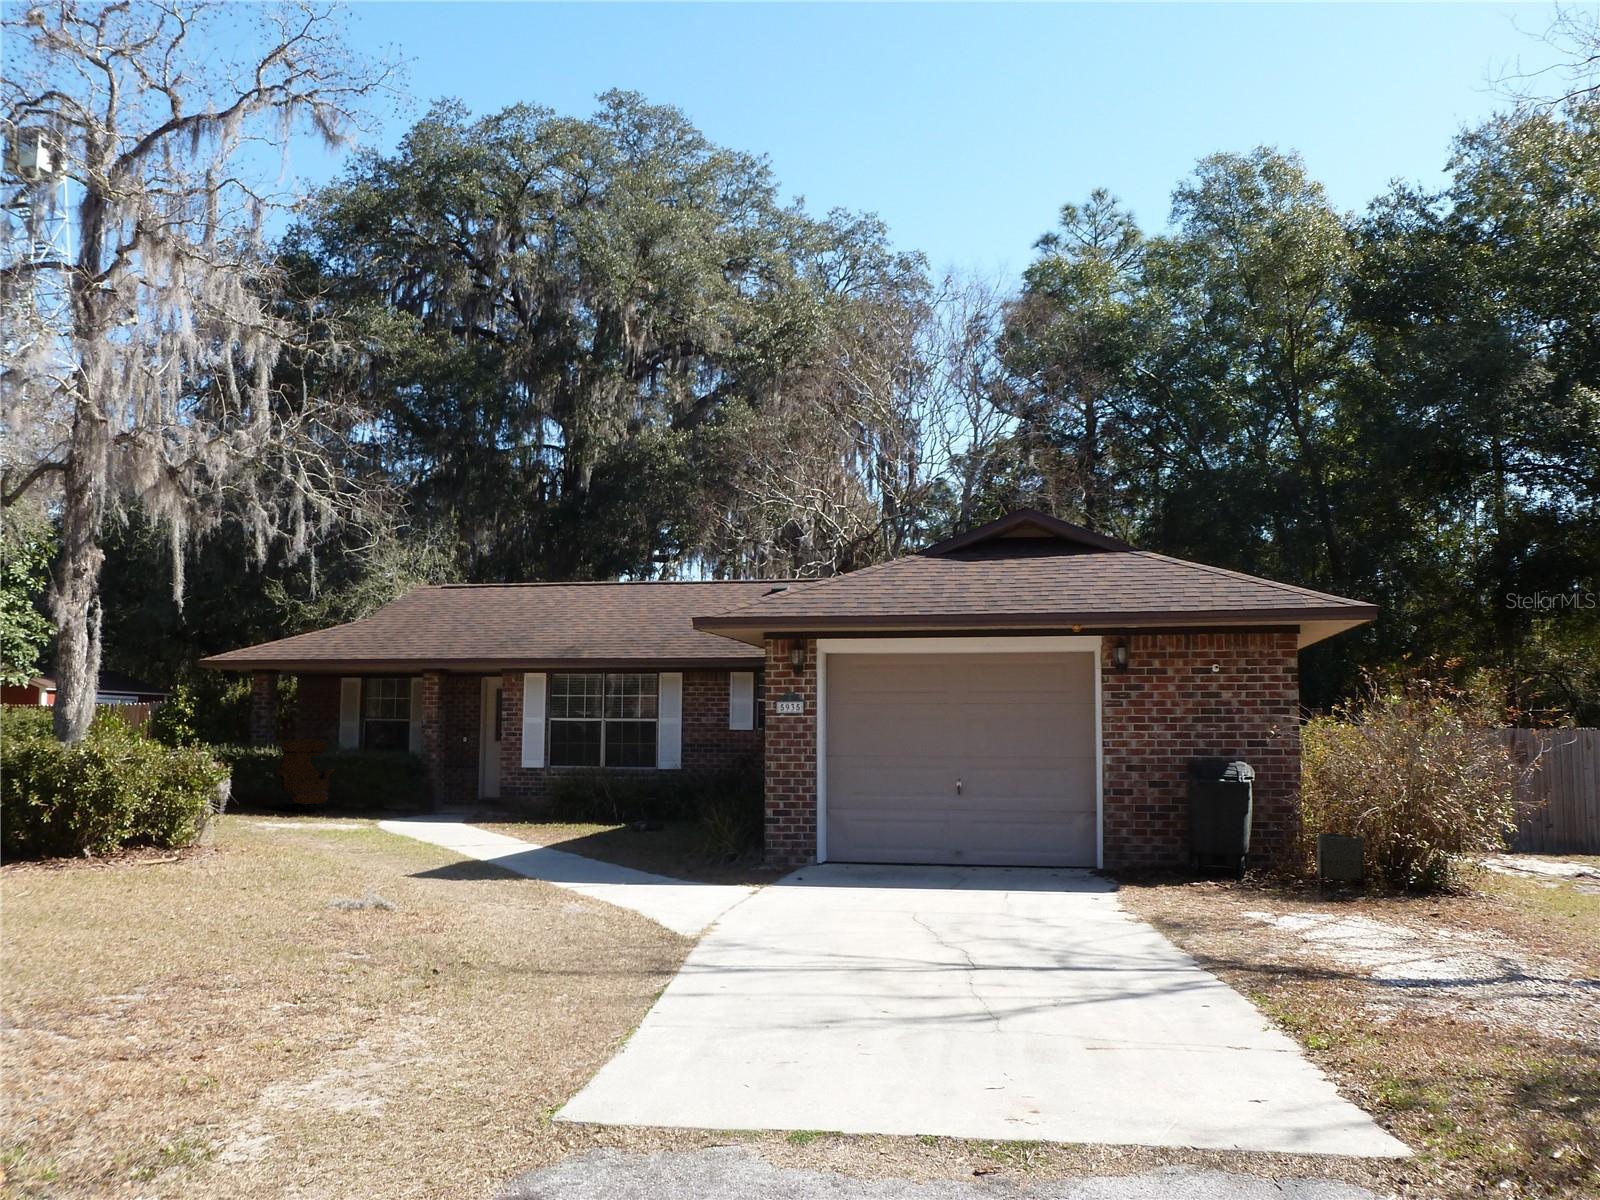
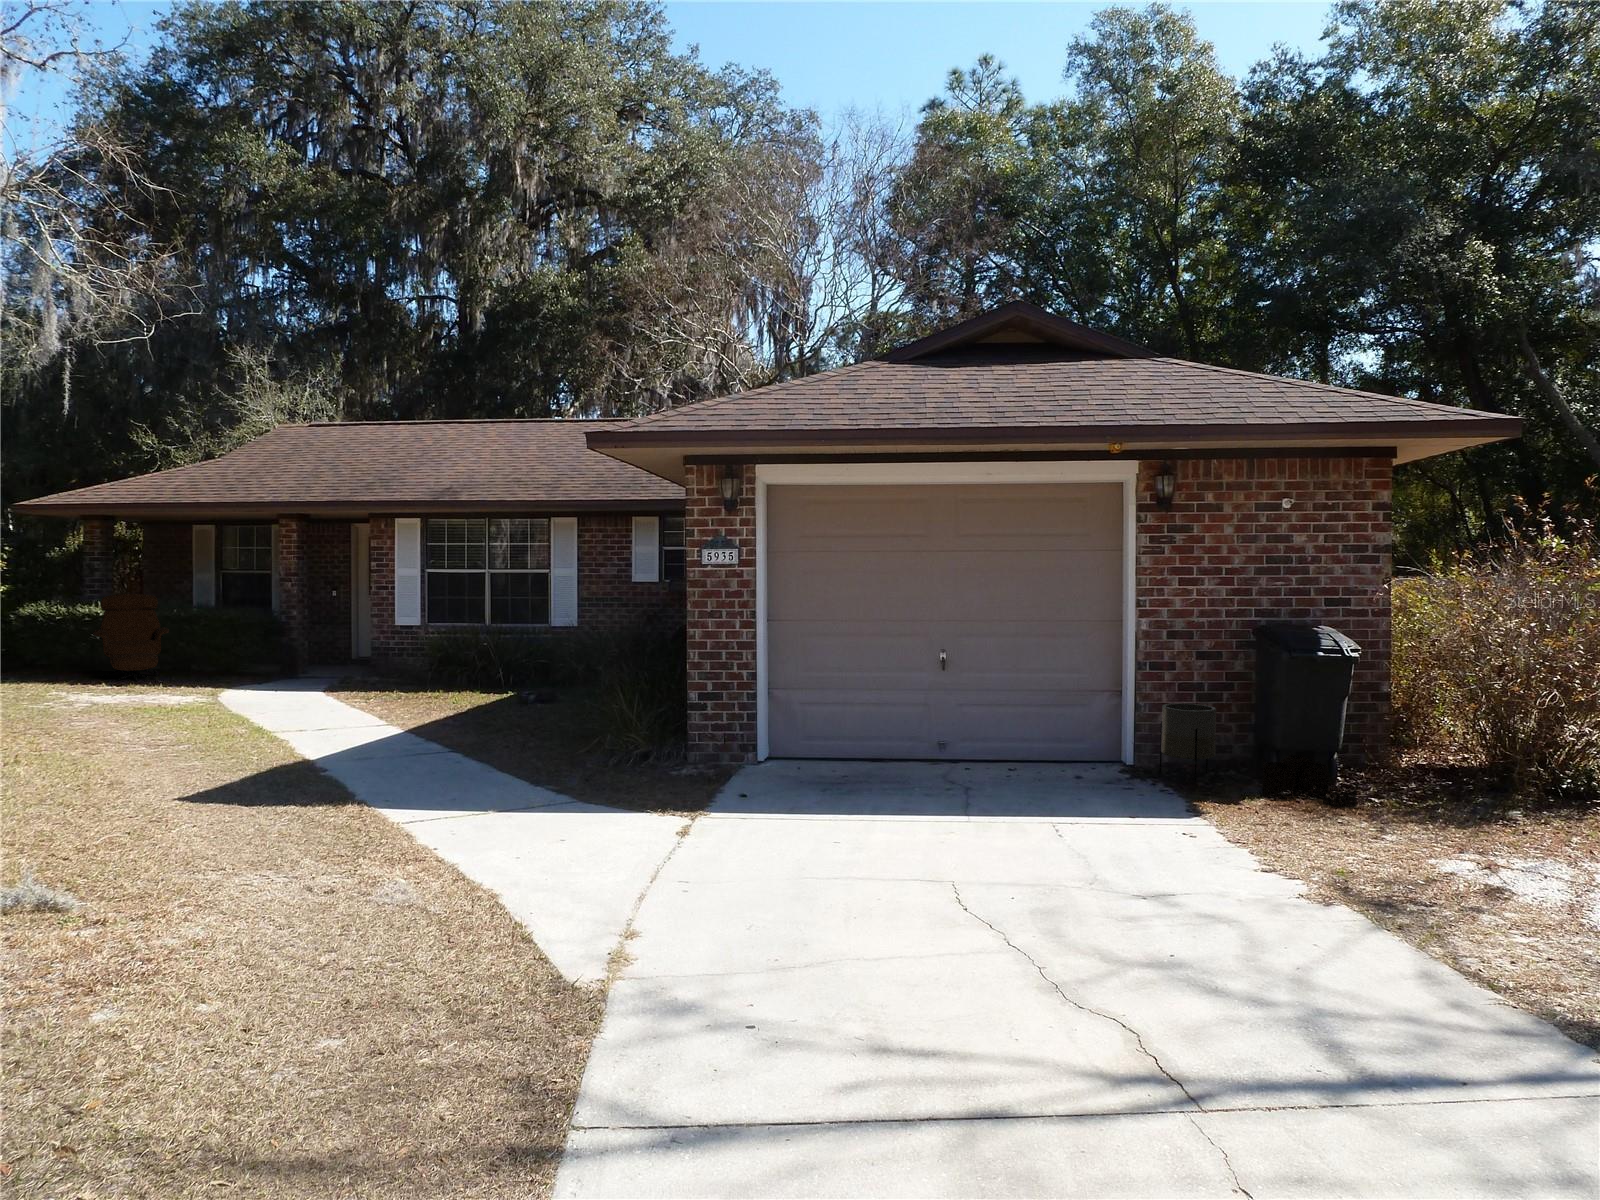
planter: present [1317,833,1364,892] -> present [1160,703,1216,781]
woven basket: none [1186,857,1251,895] -> present [1262,754,1358,808]

